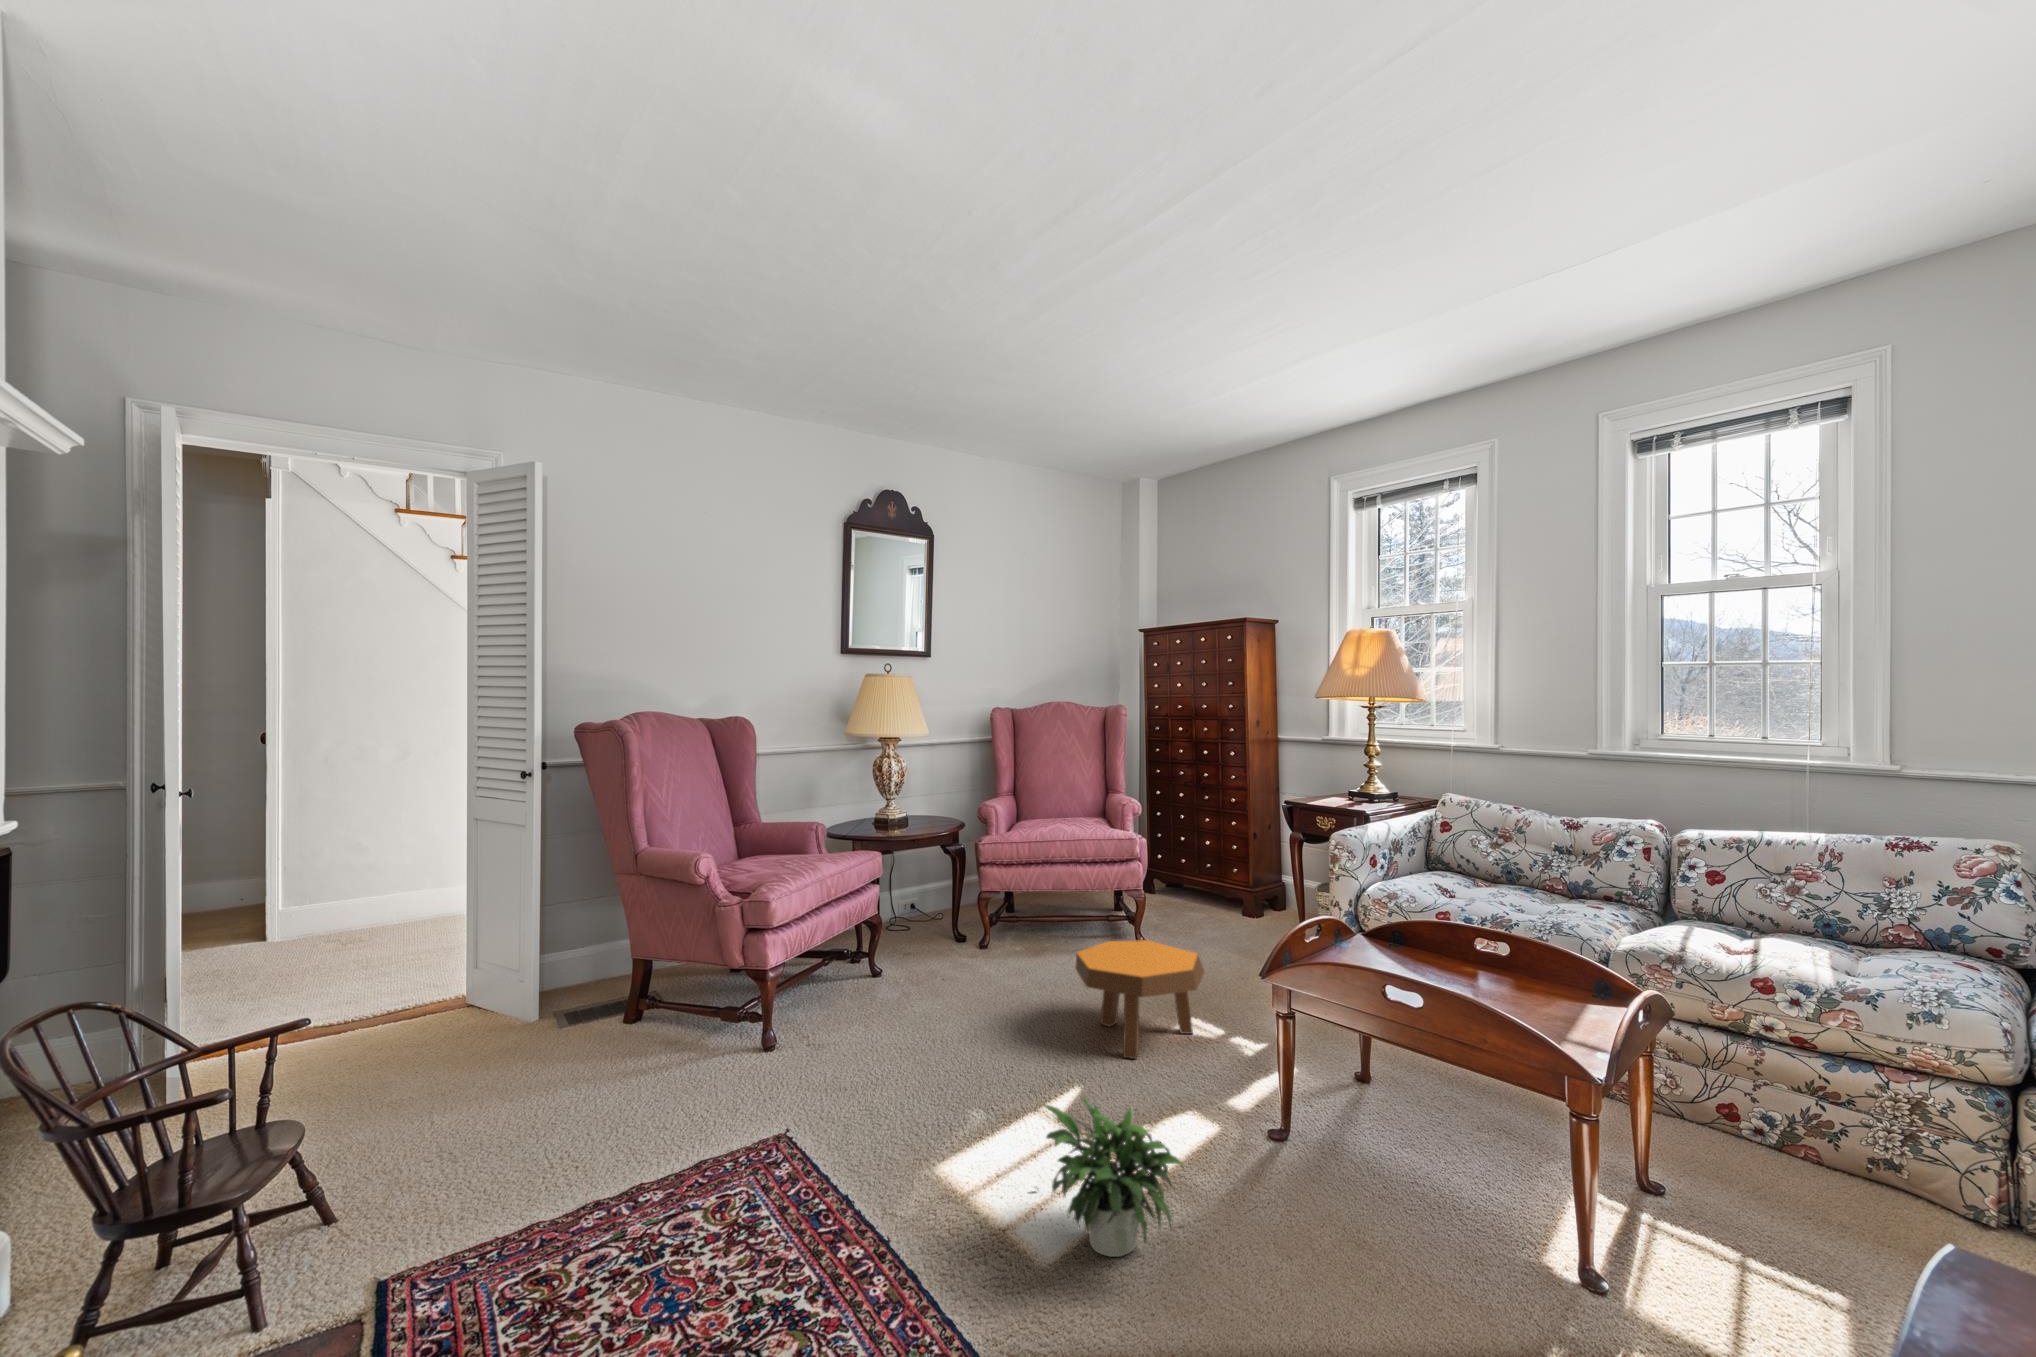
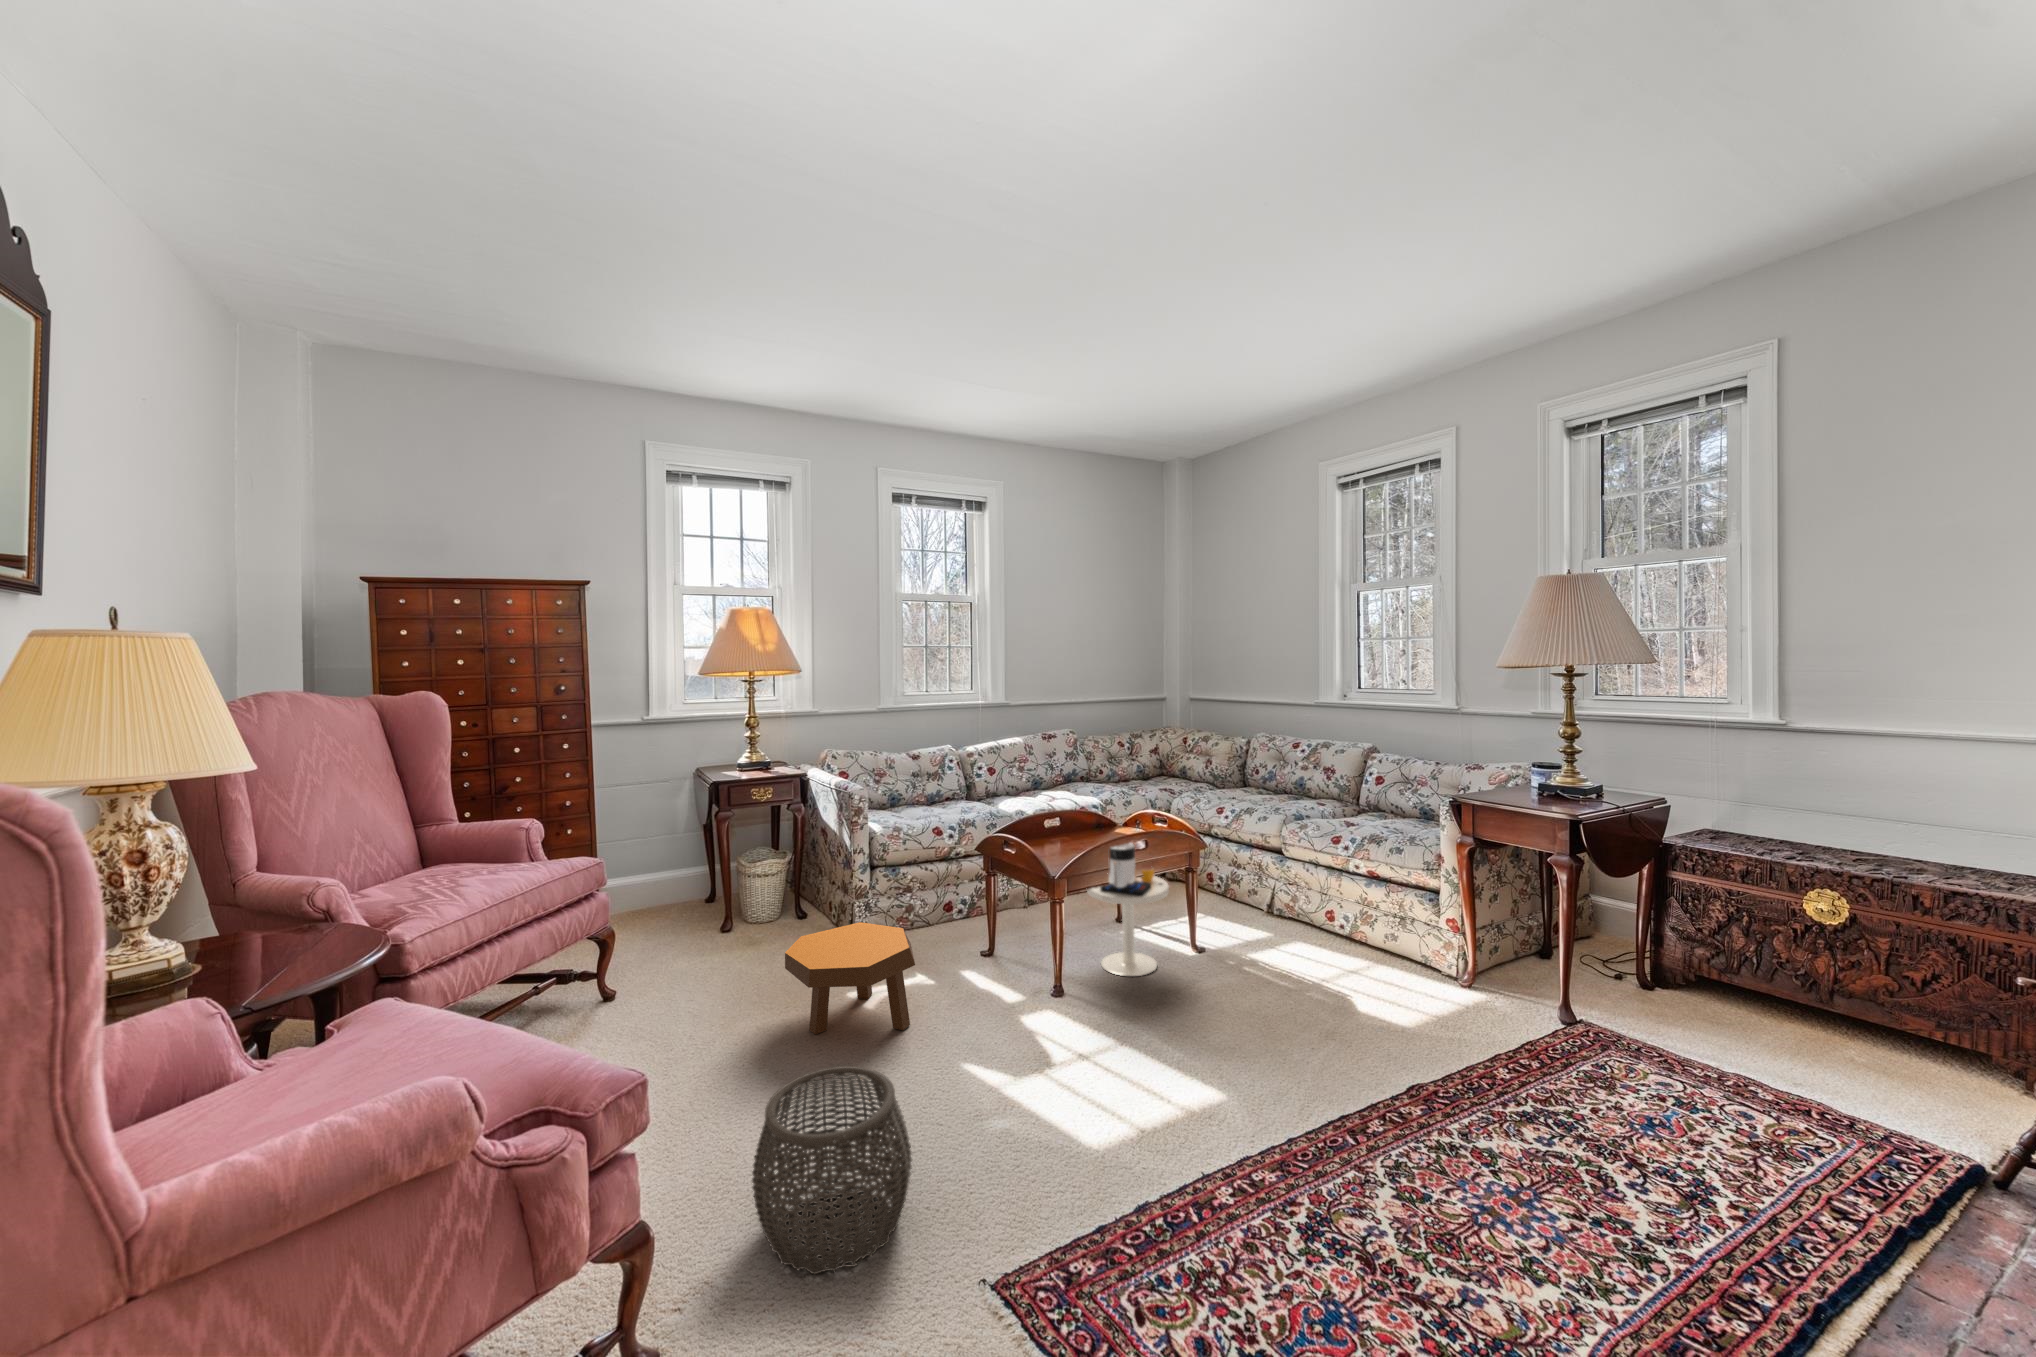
woven basket: none [785,963,900,1090] -> present [752,1066,912,1274]
side table: none [1343,971,1492,1219] -> present [1087,843,1169,976]
potted plant: present [1036,1096,1184,1257] -> none [1126,972,1243,1092]

